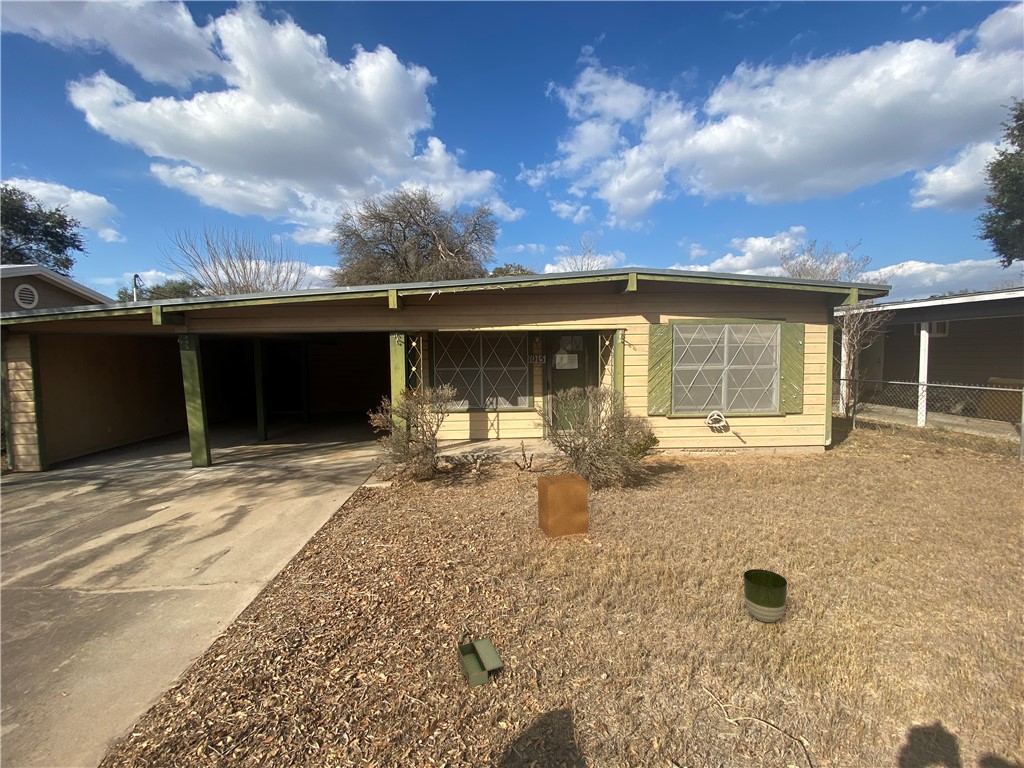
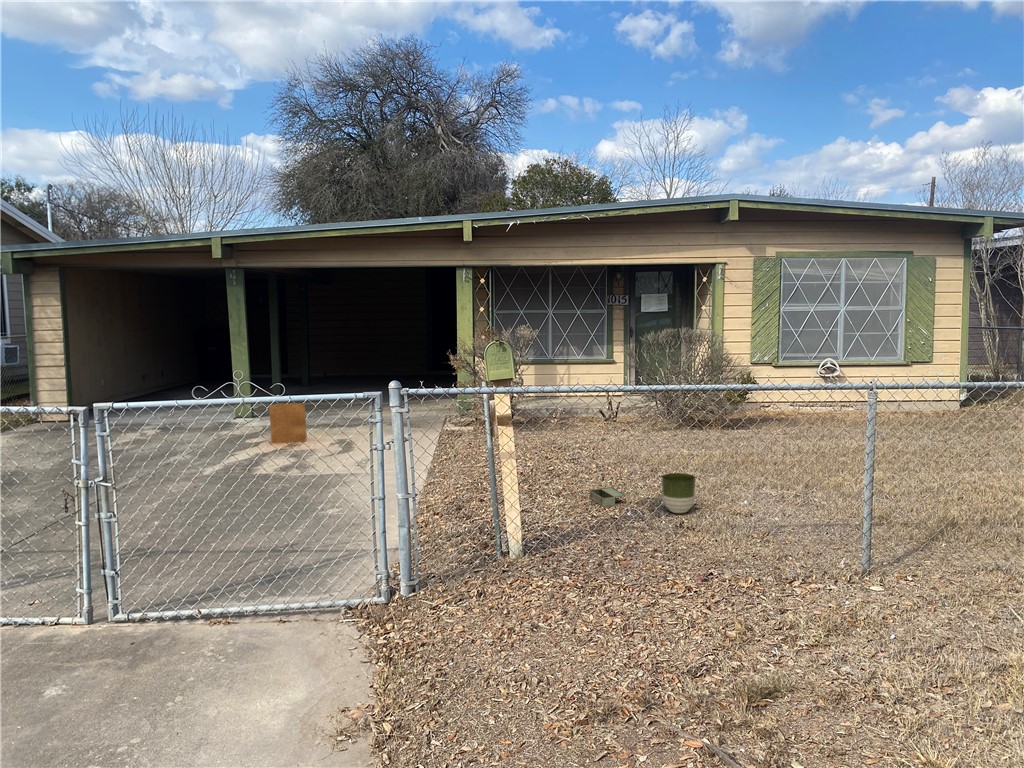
cardboard box: present [538,473,588,537] -> present [269,403,307,444]
planter: present [744,569,787,622] -> present [662,473,695,513]

